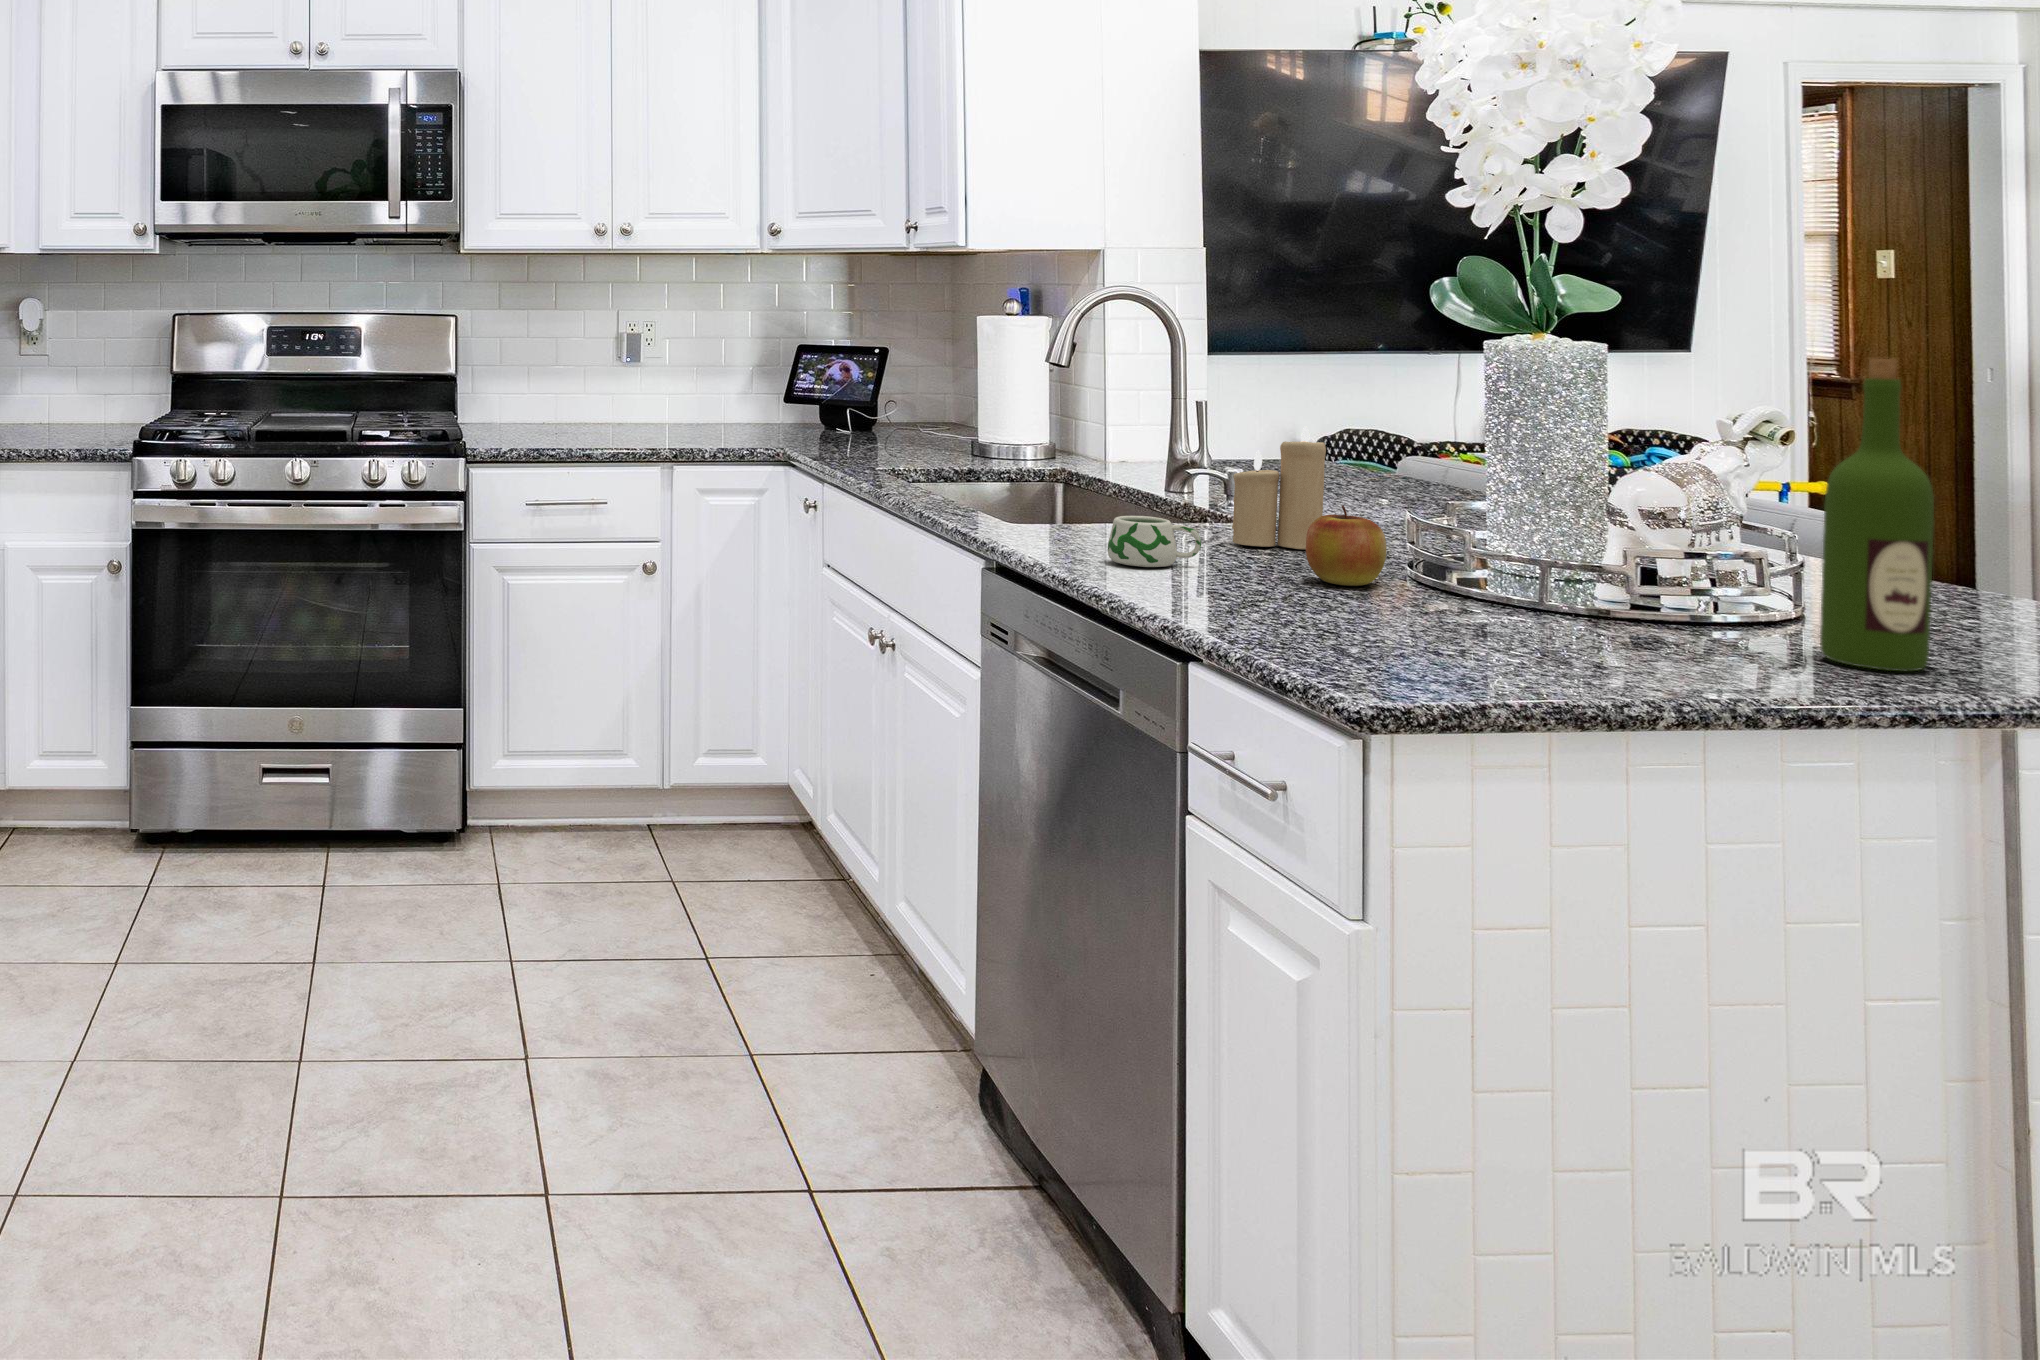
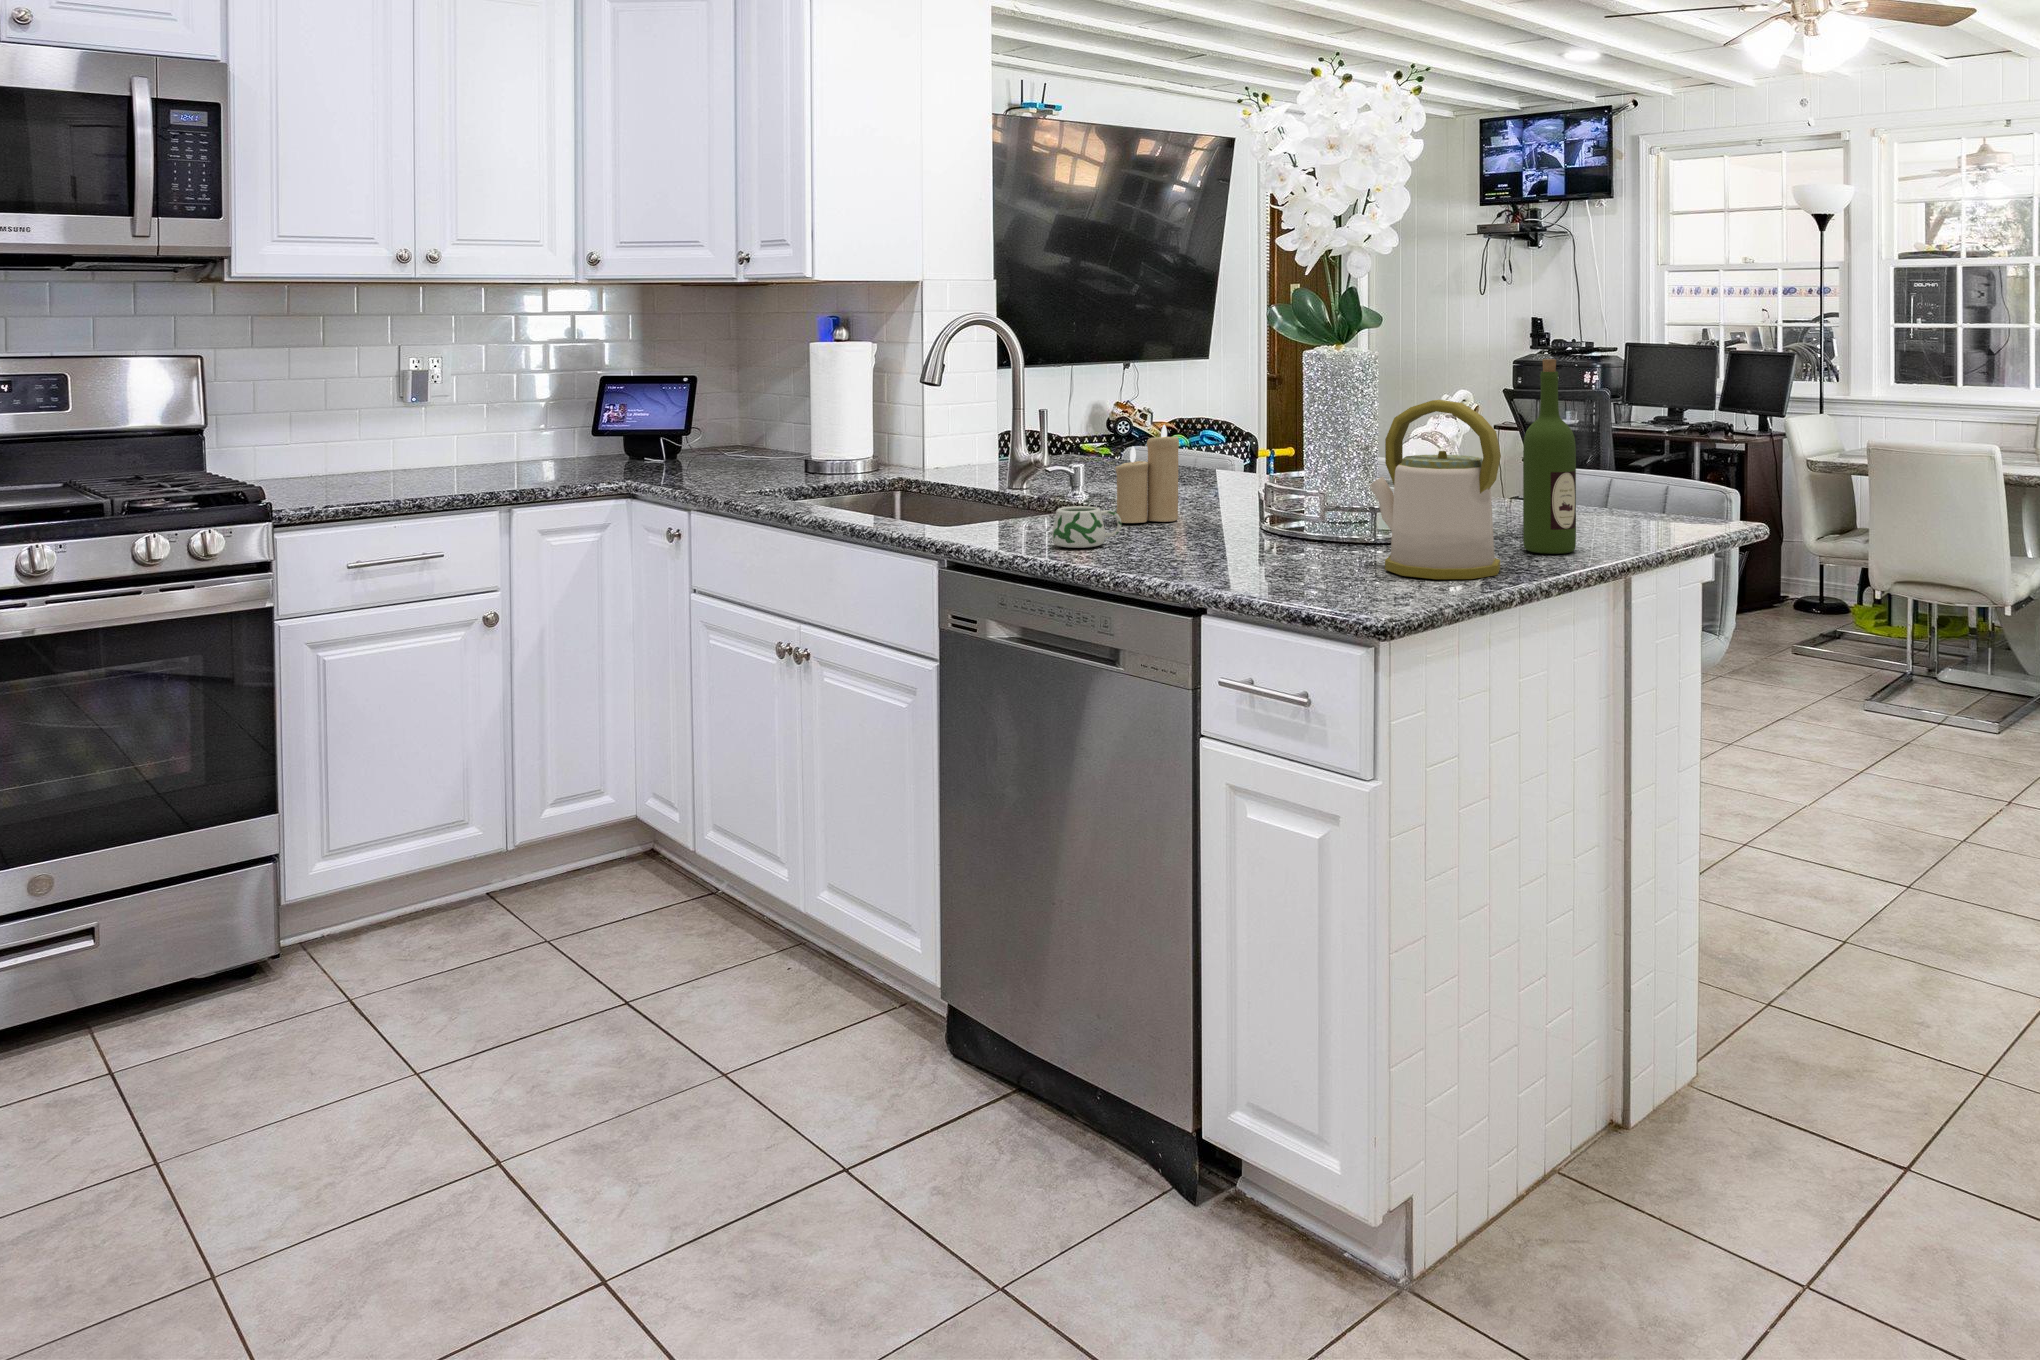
kettle: none [1509,412,1729,684] -> present [1370,400,1501,579]
apple: present [1306,506,1386,586] -> none [1202,482,1255,543]

